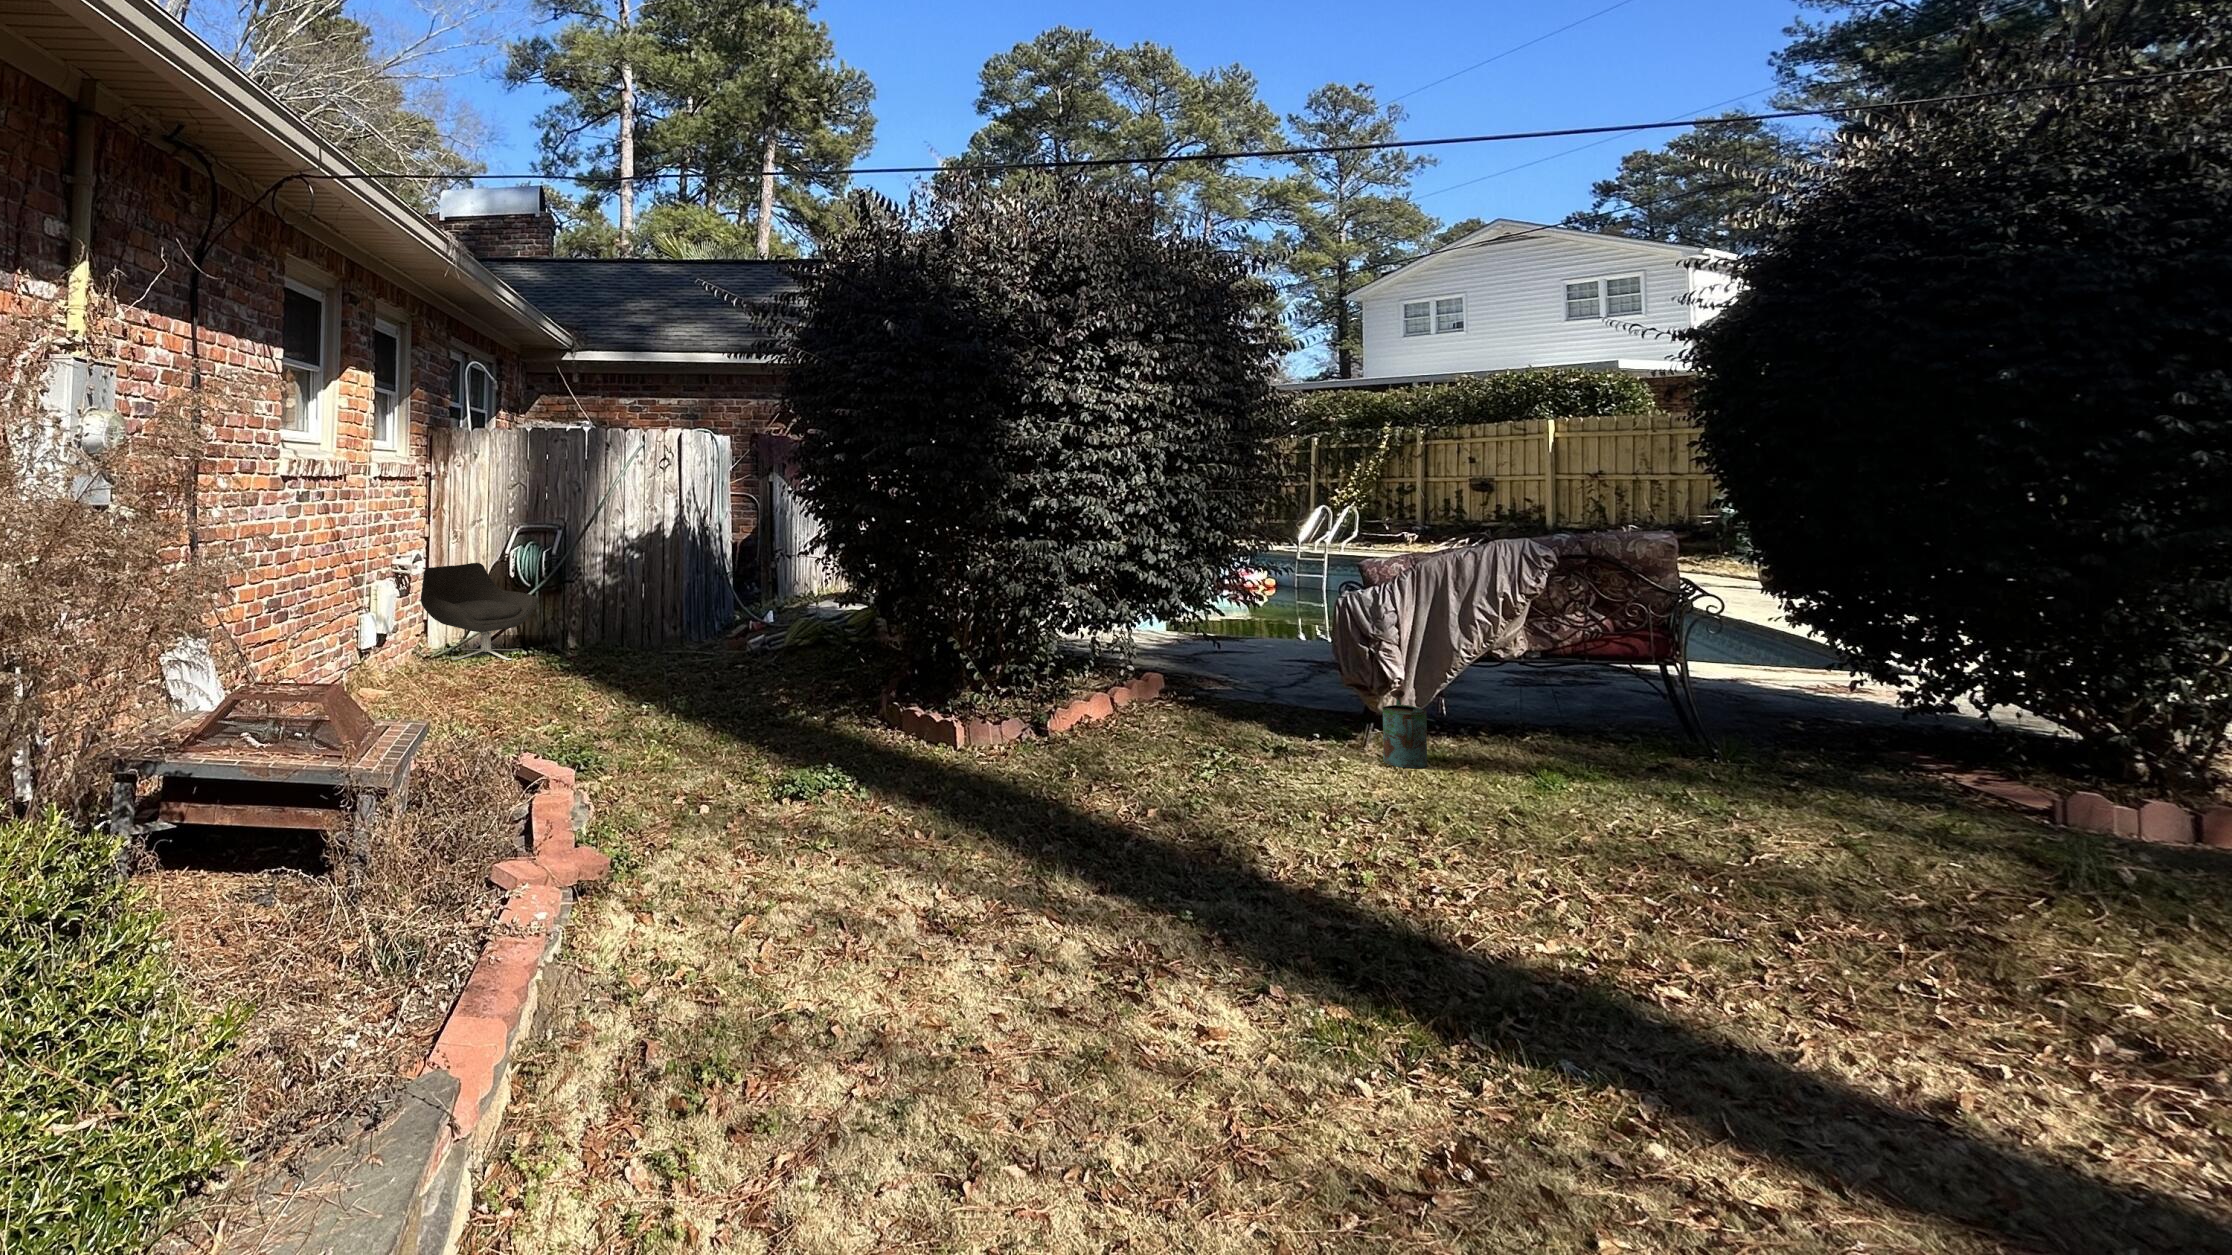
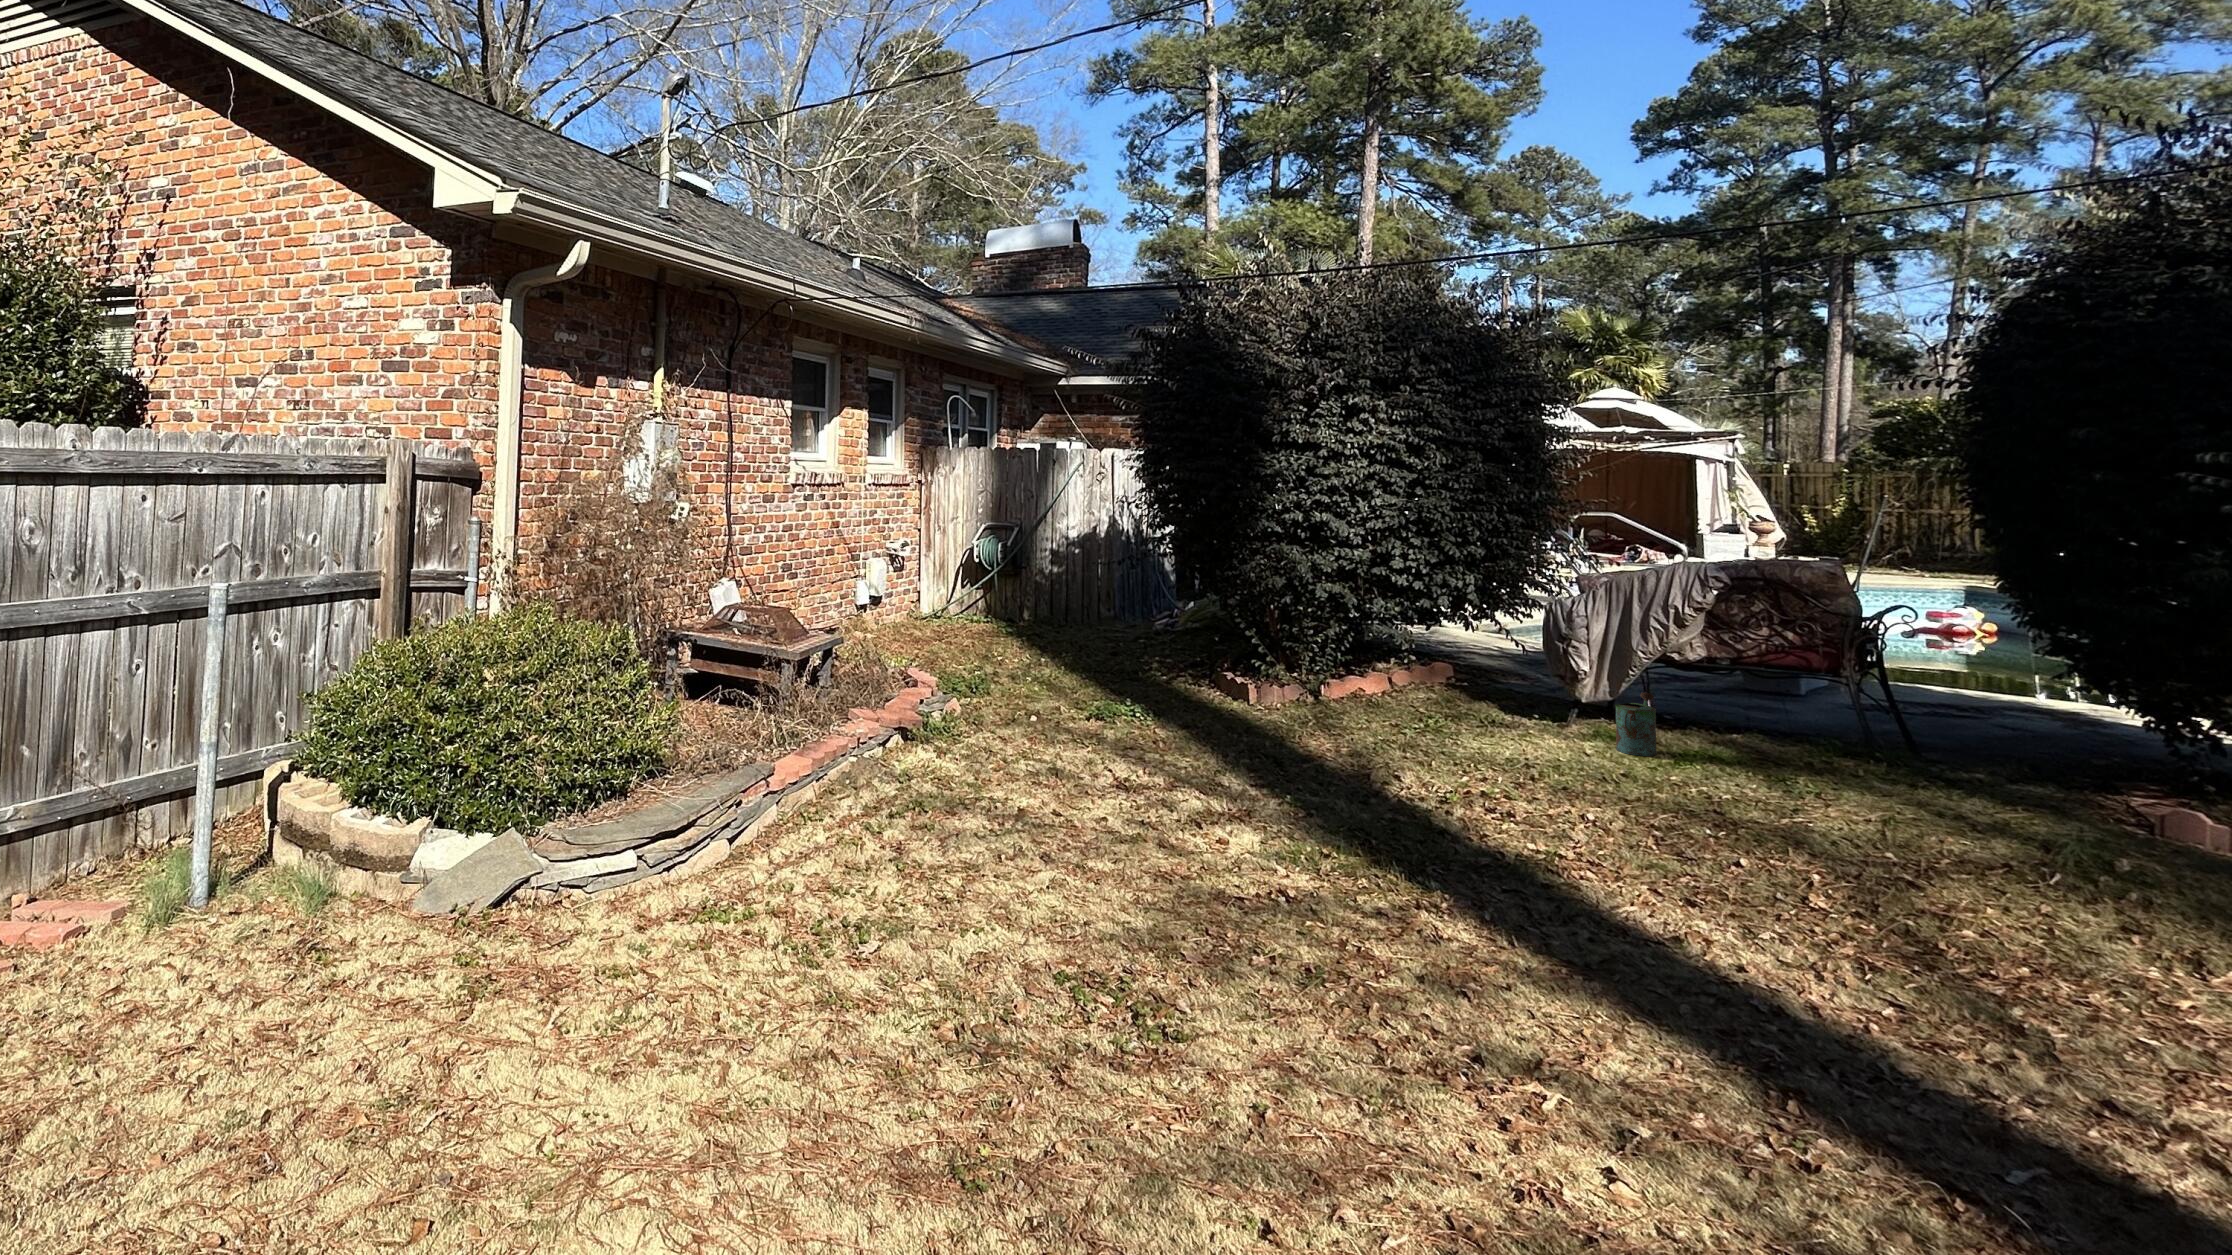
lounge chair: present [421,563,539,660] -> none [907,549,993,622]

